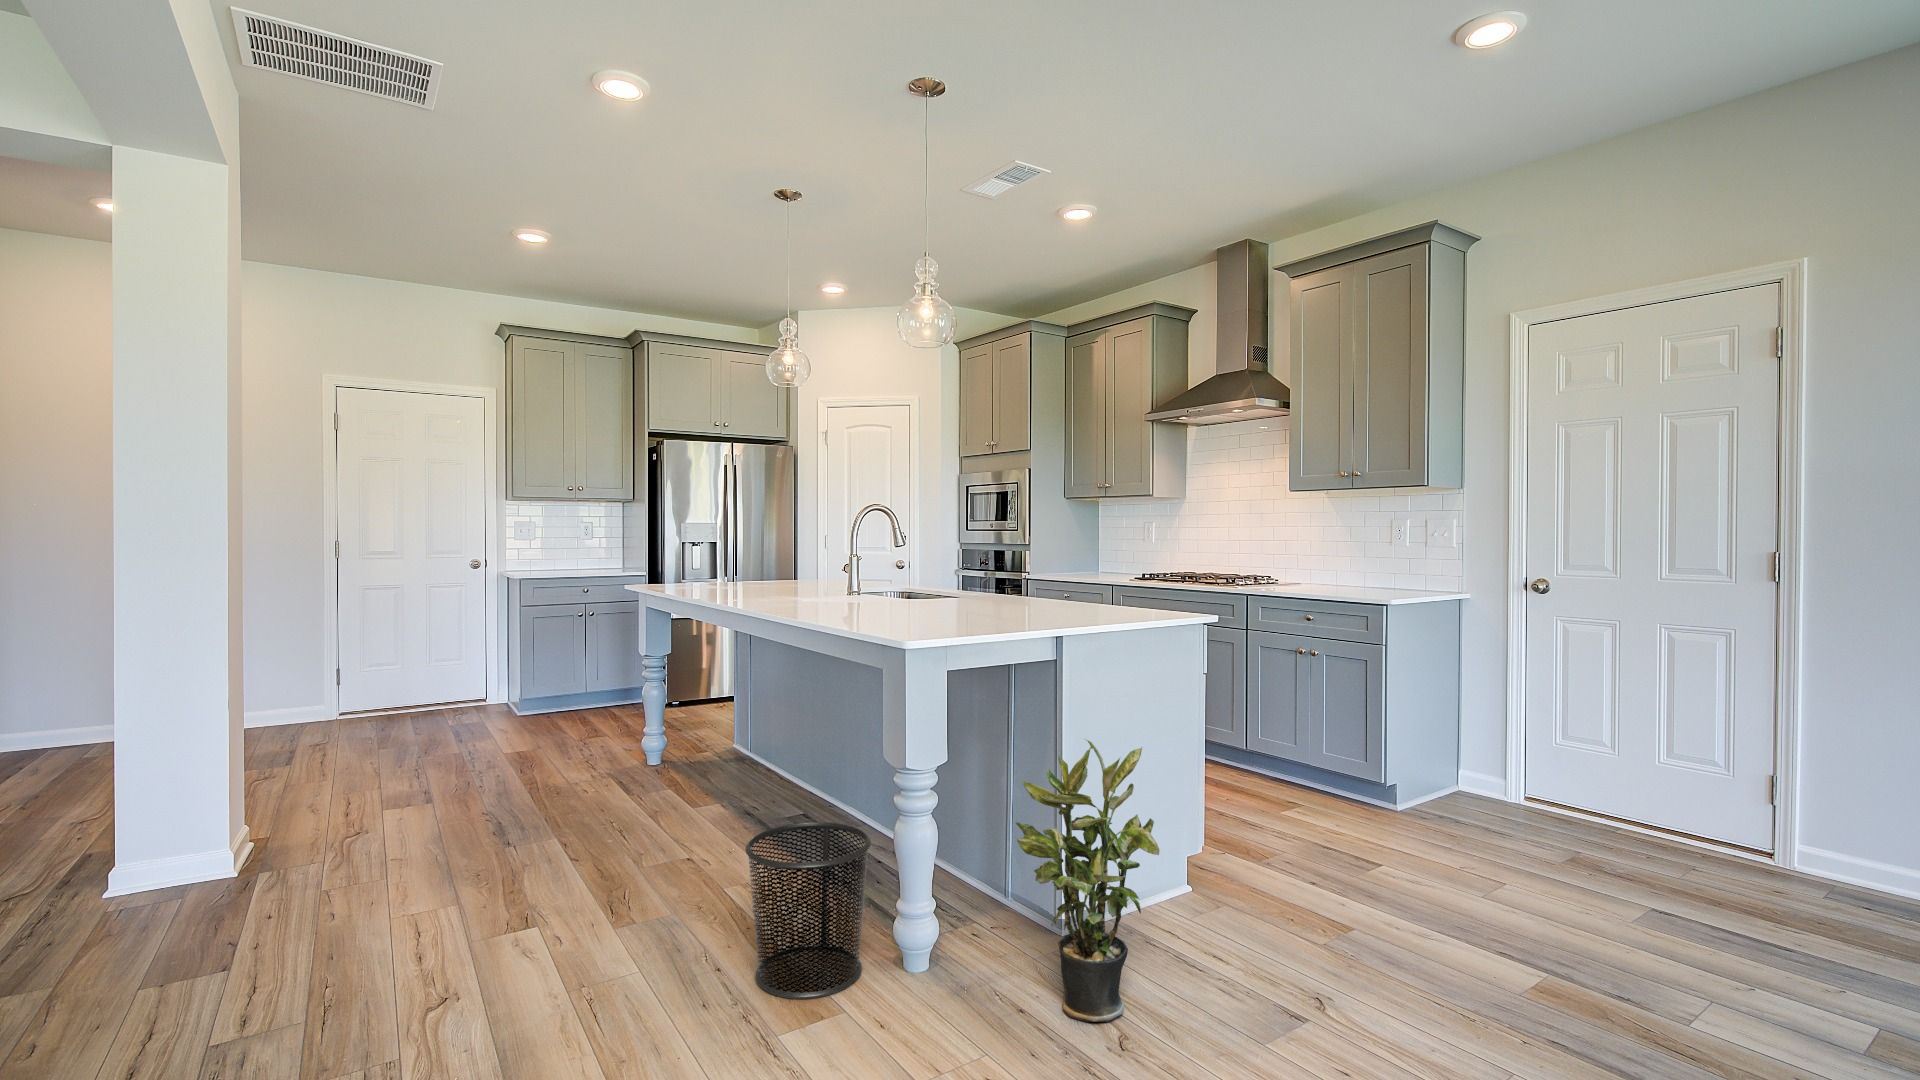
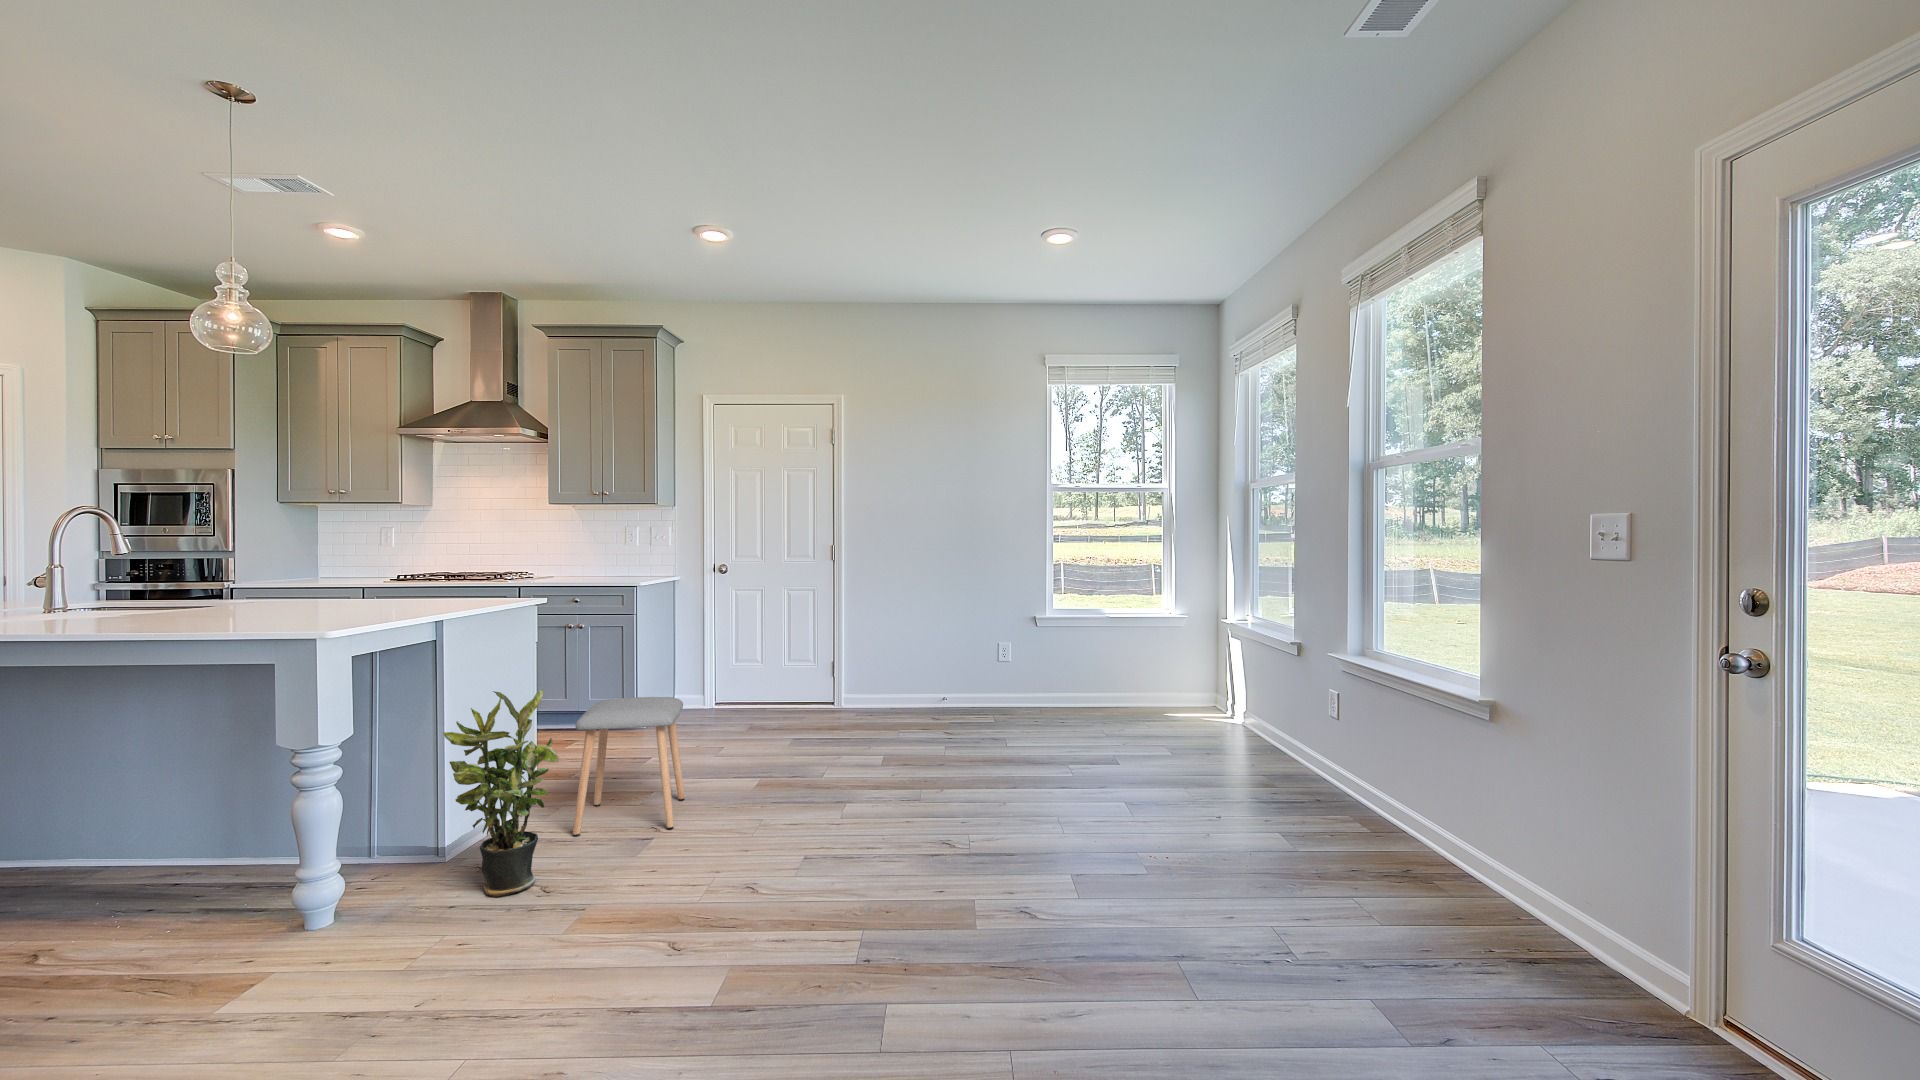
stool: none [1209,772,1394,1006] -> present [573,697,685,836]
trash can: present [745,822,871,999] -> none [110,818,278,996]

